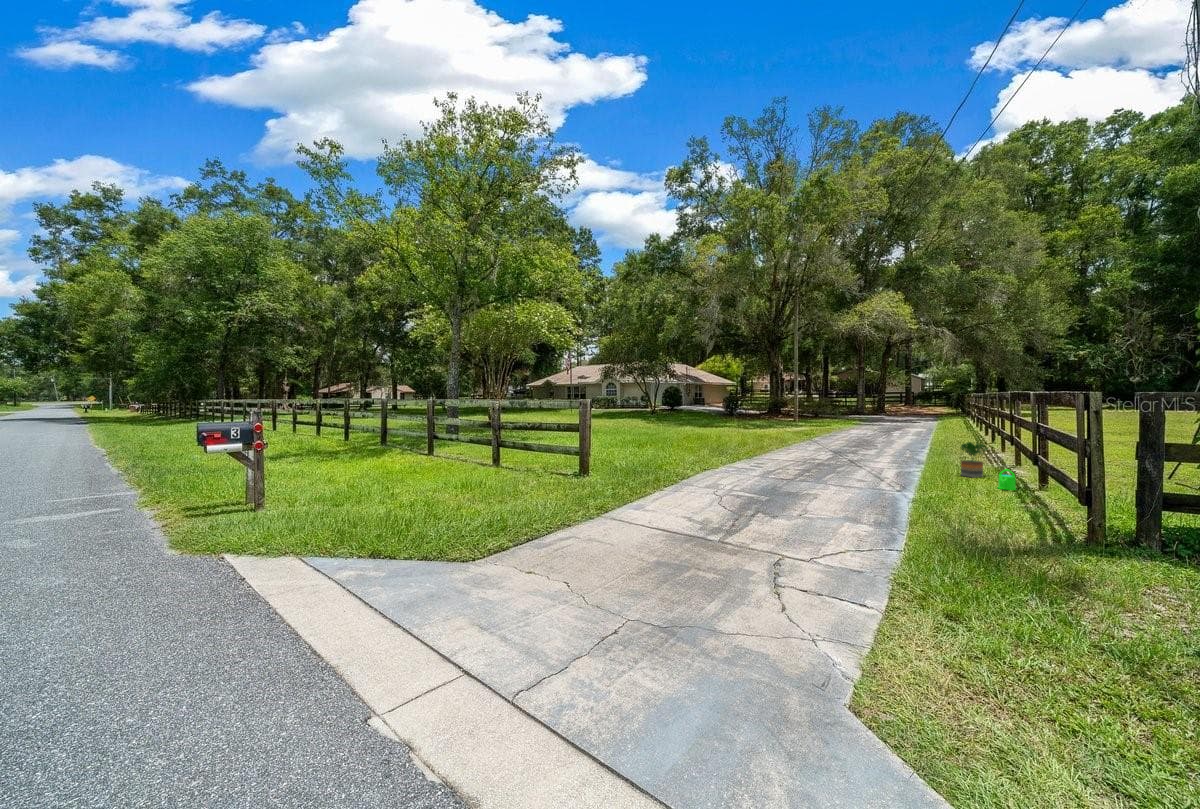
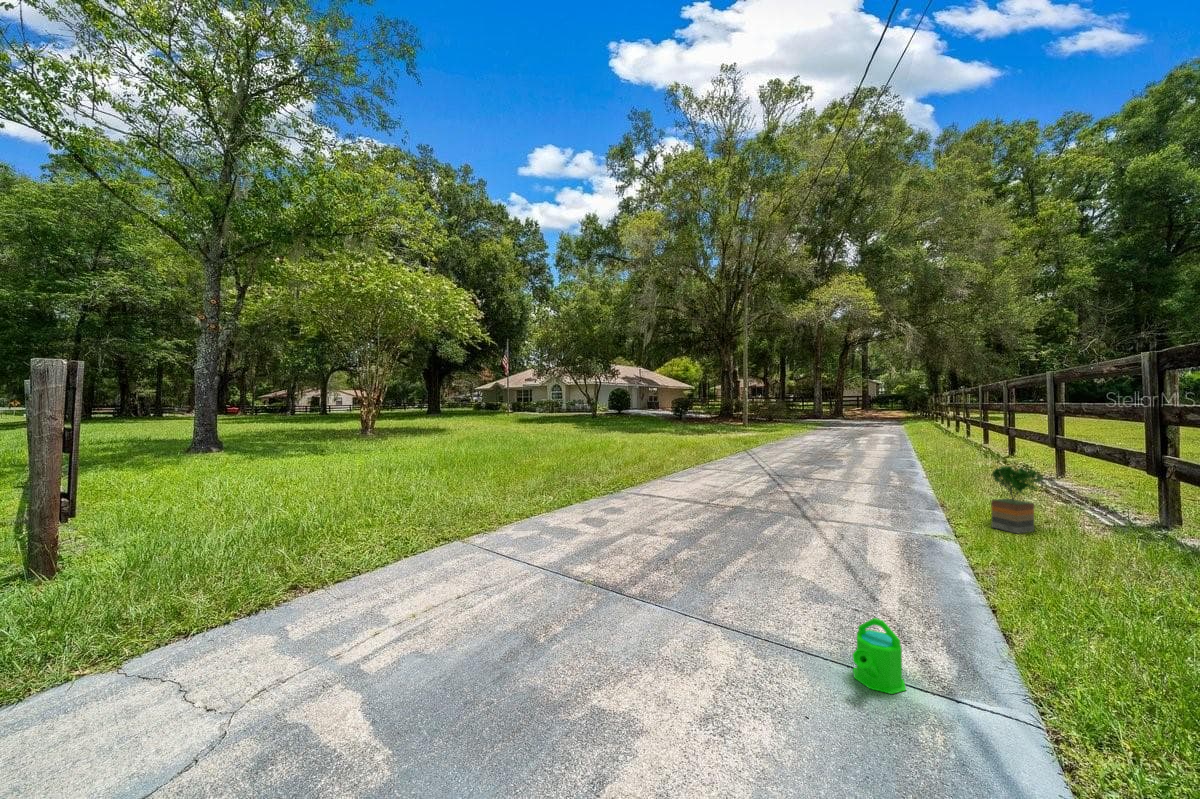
watering can: present [998,469,1016,490] -> present [853,618,906,694]

